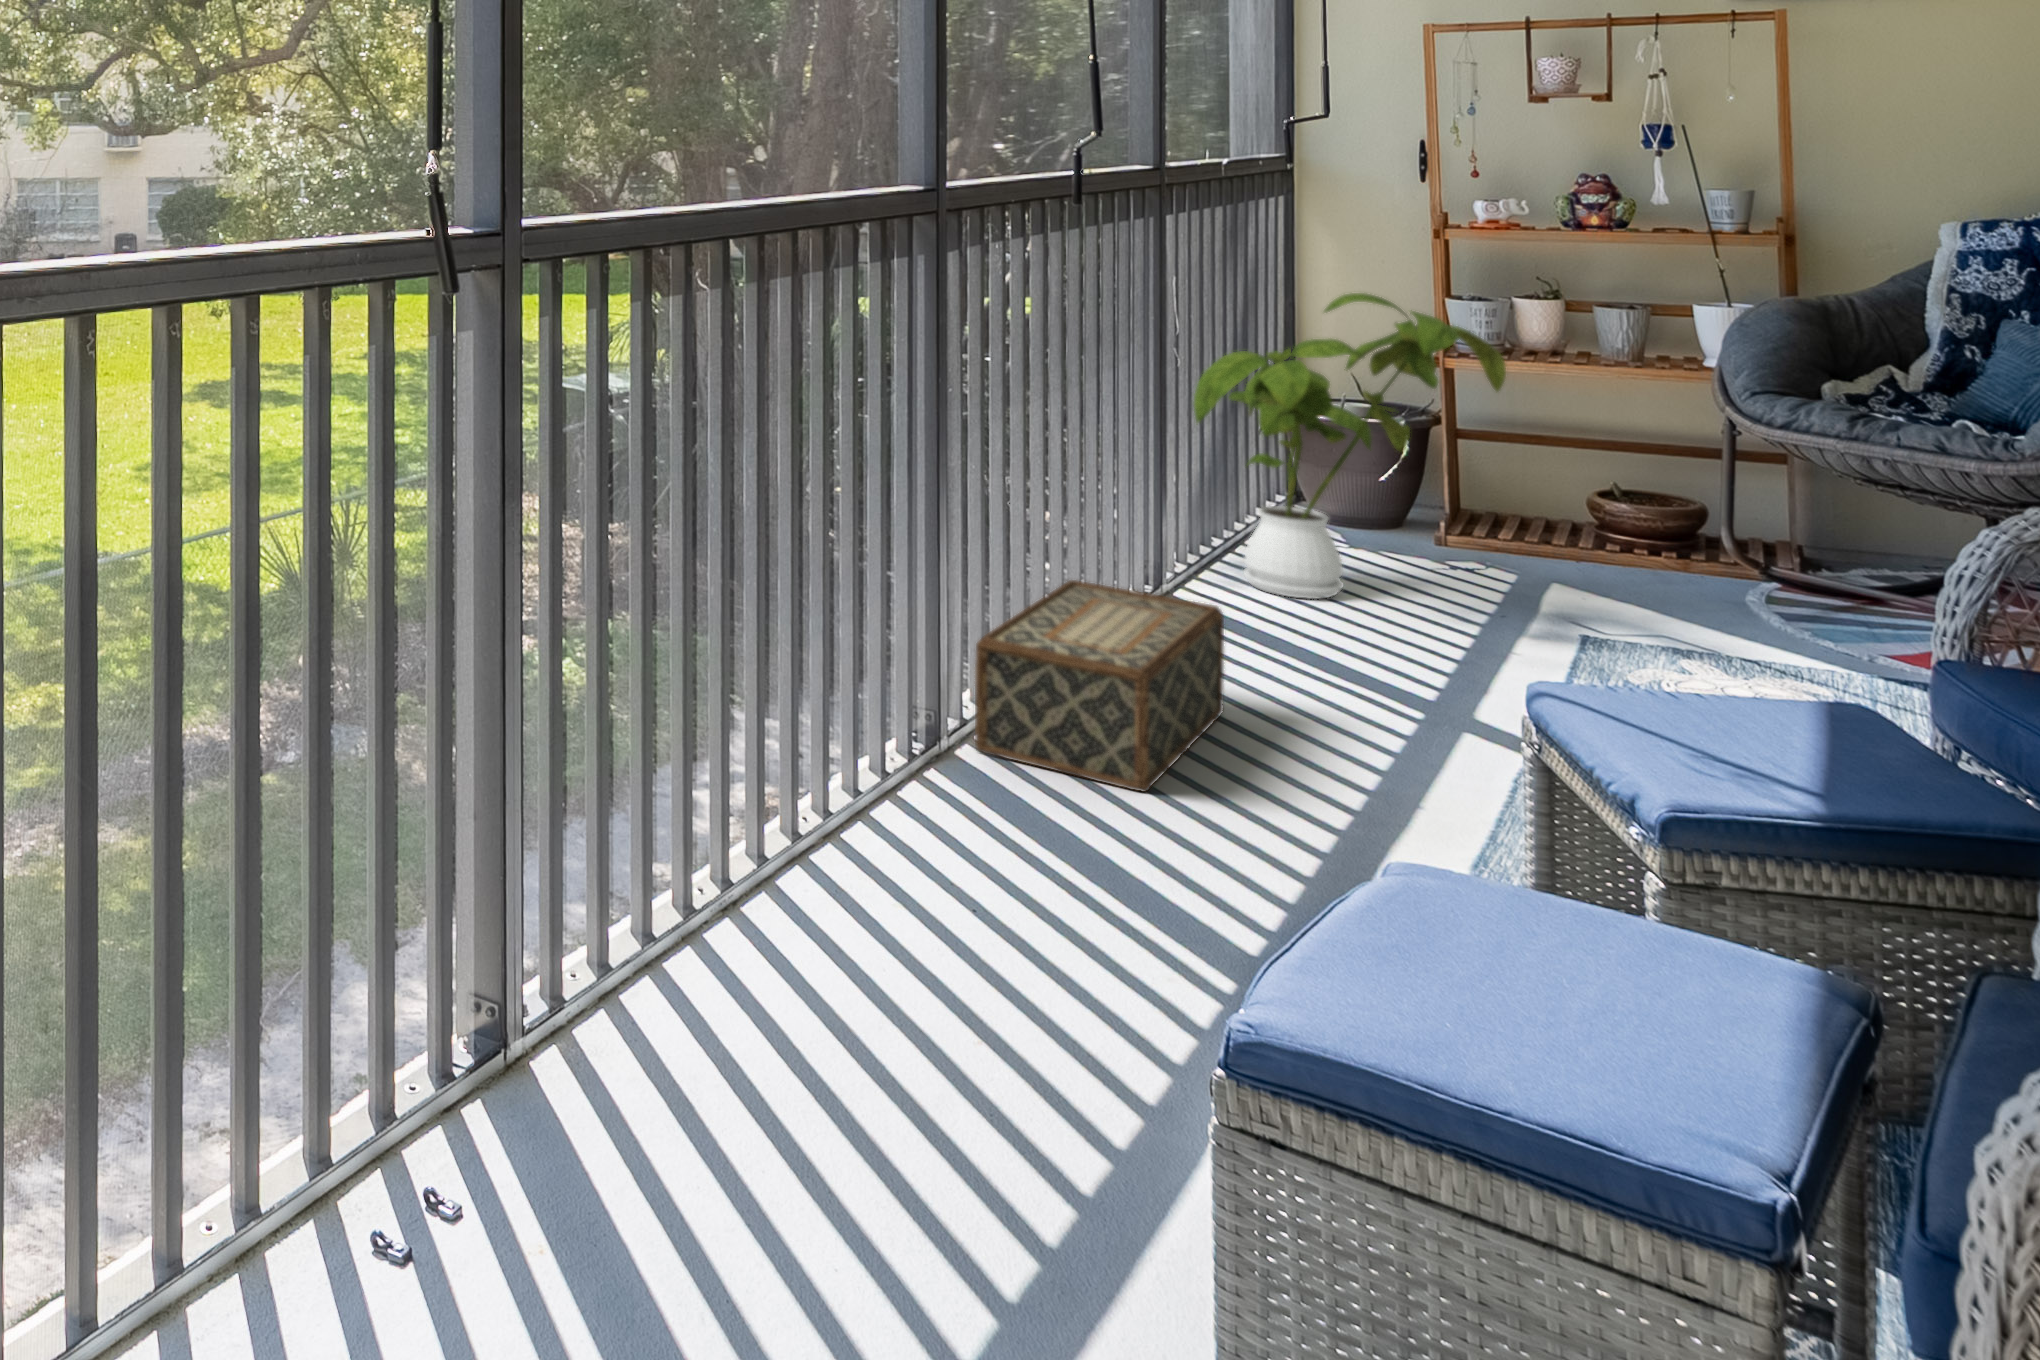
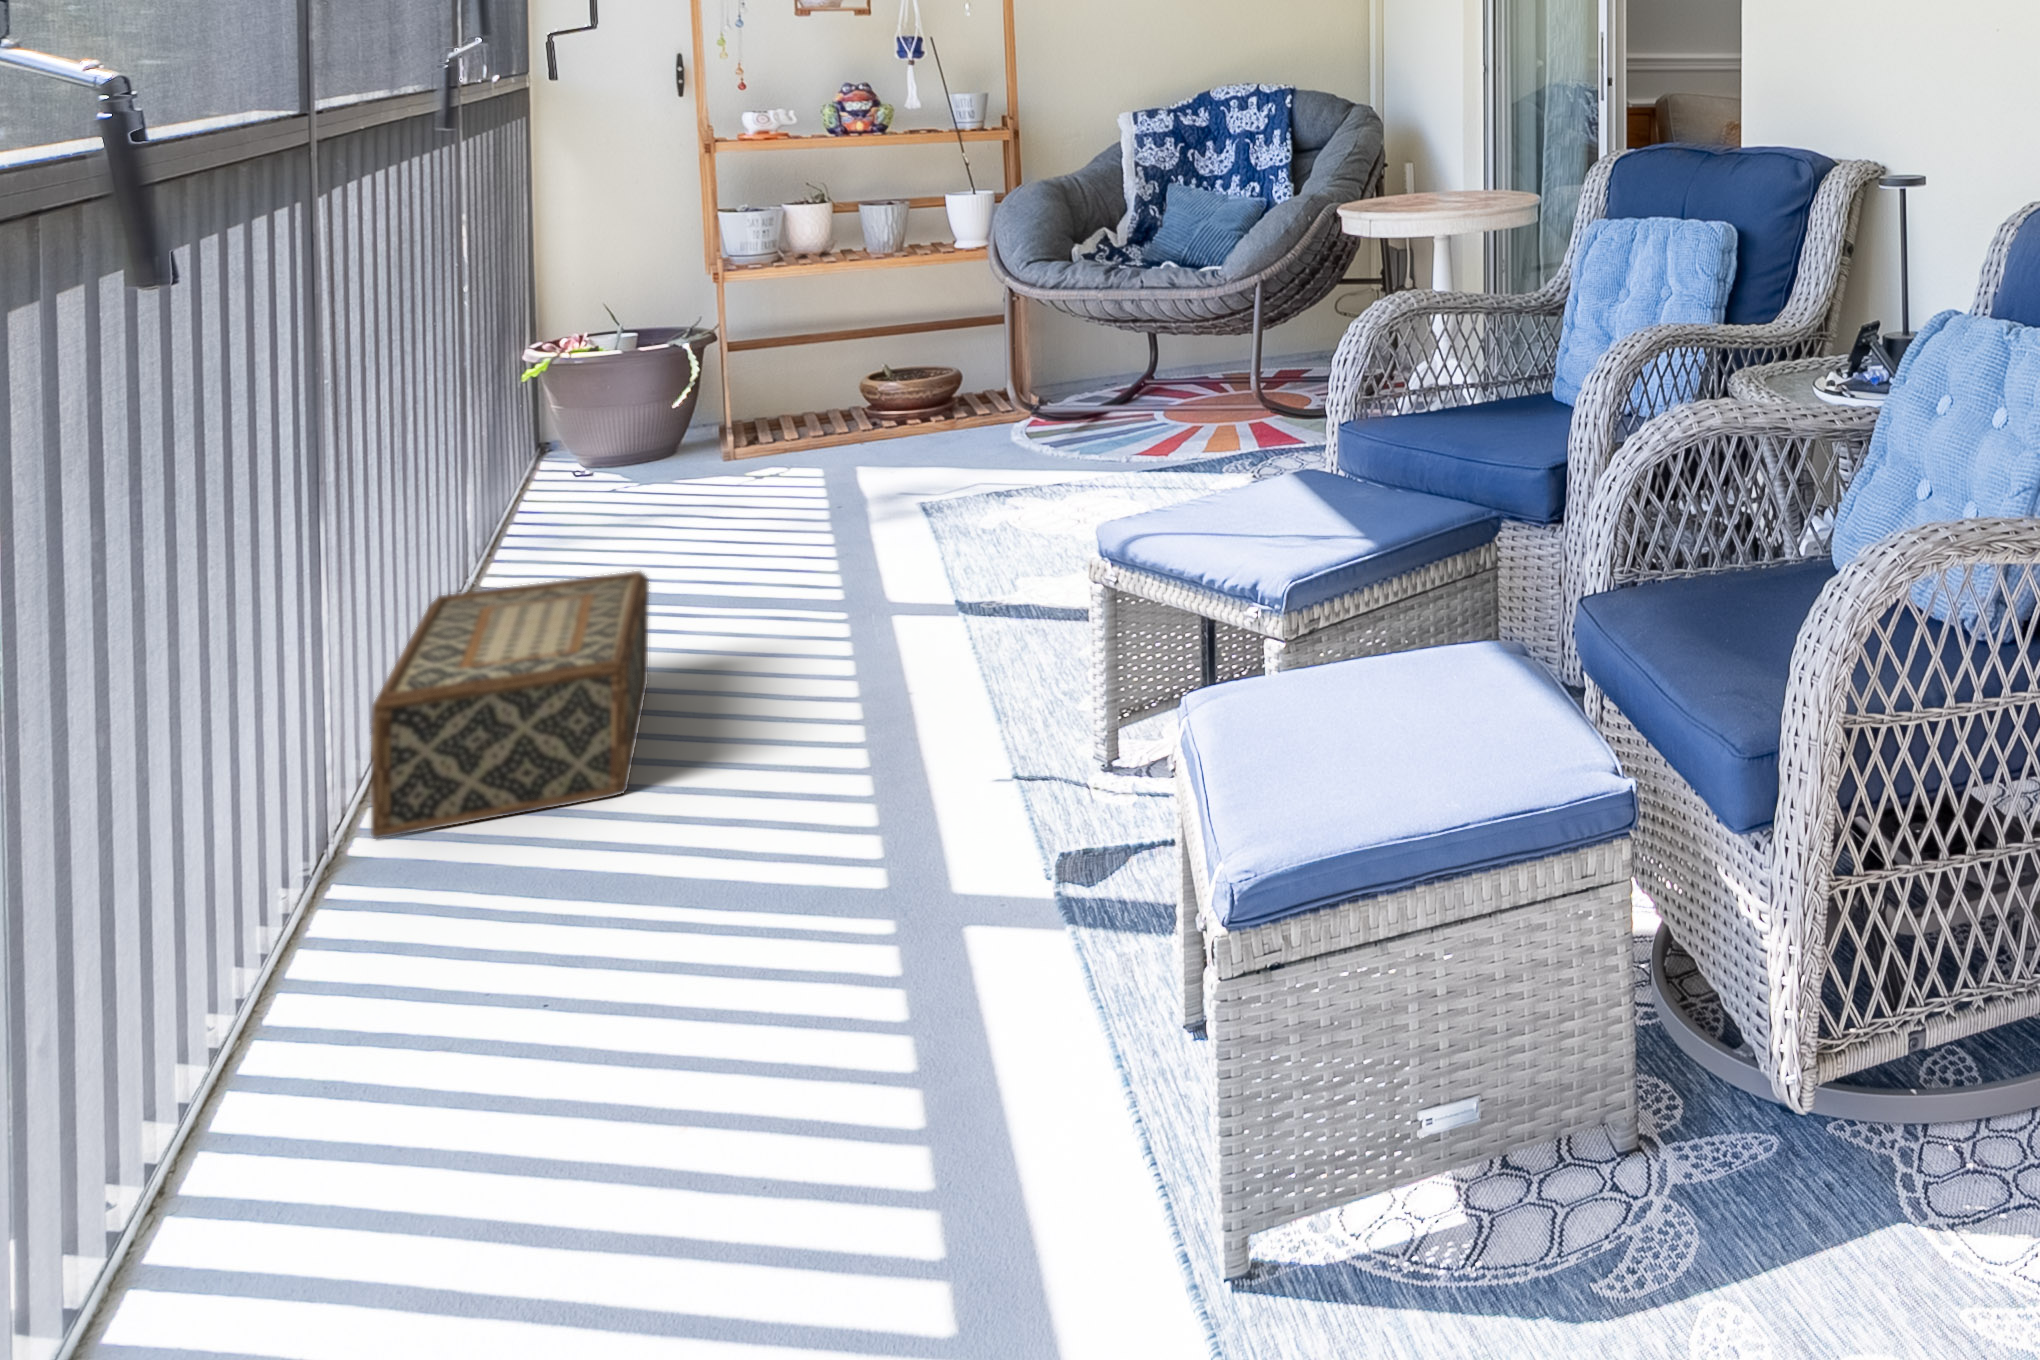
house plant: present [1194,293,1506,599] -> none [519,216,843,552]

